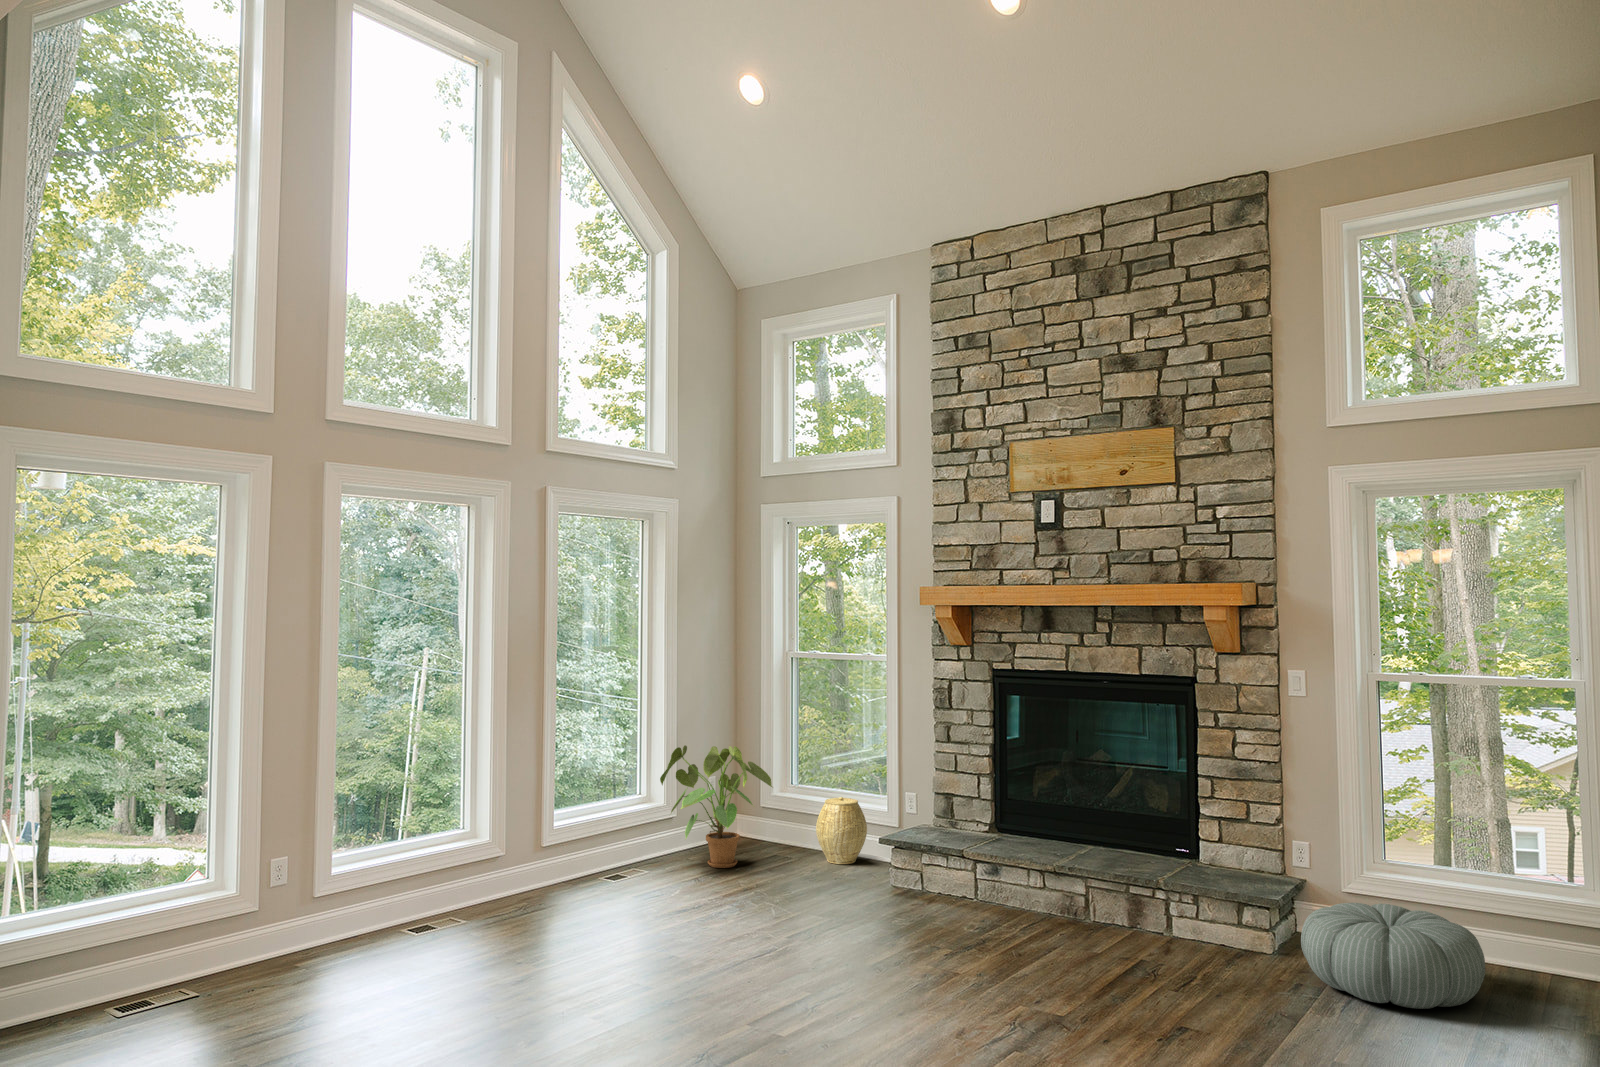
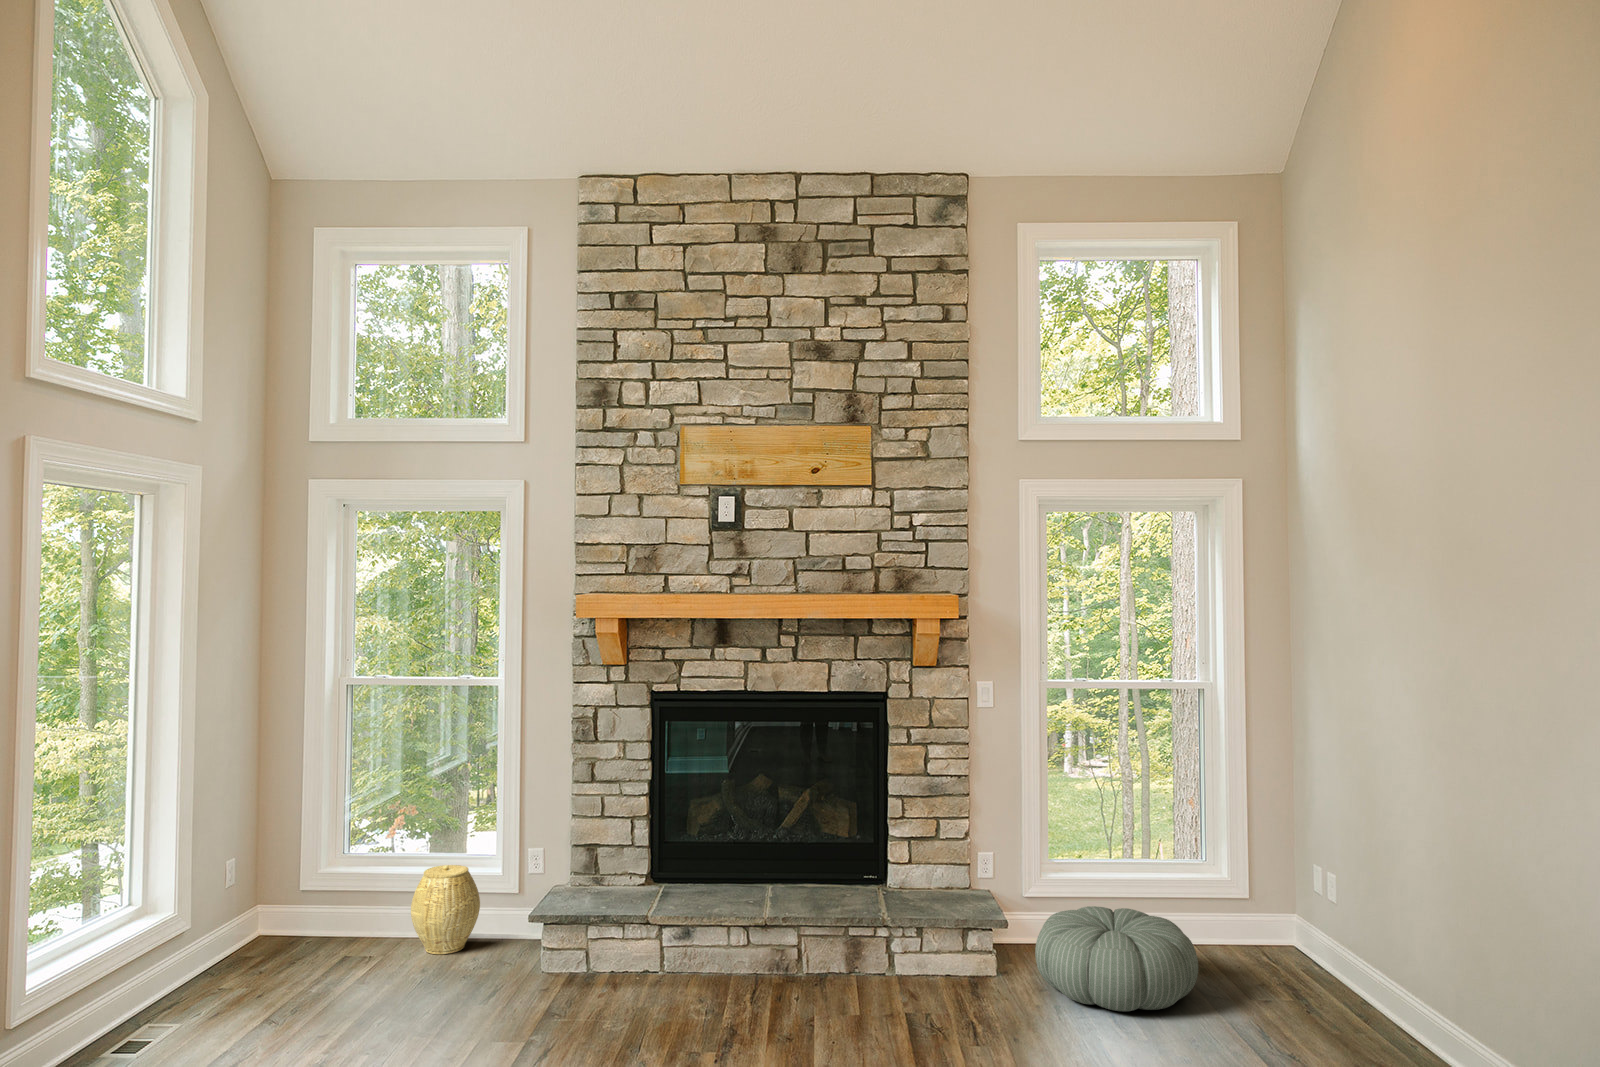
house plant: present [660,745,772,868] -> none [174,819,343,996]

